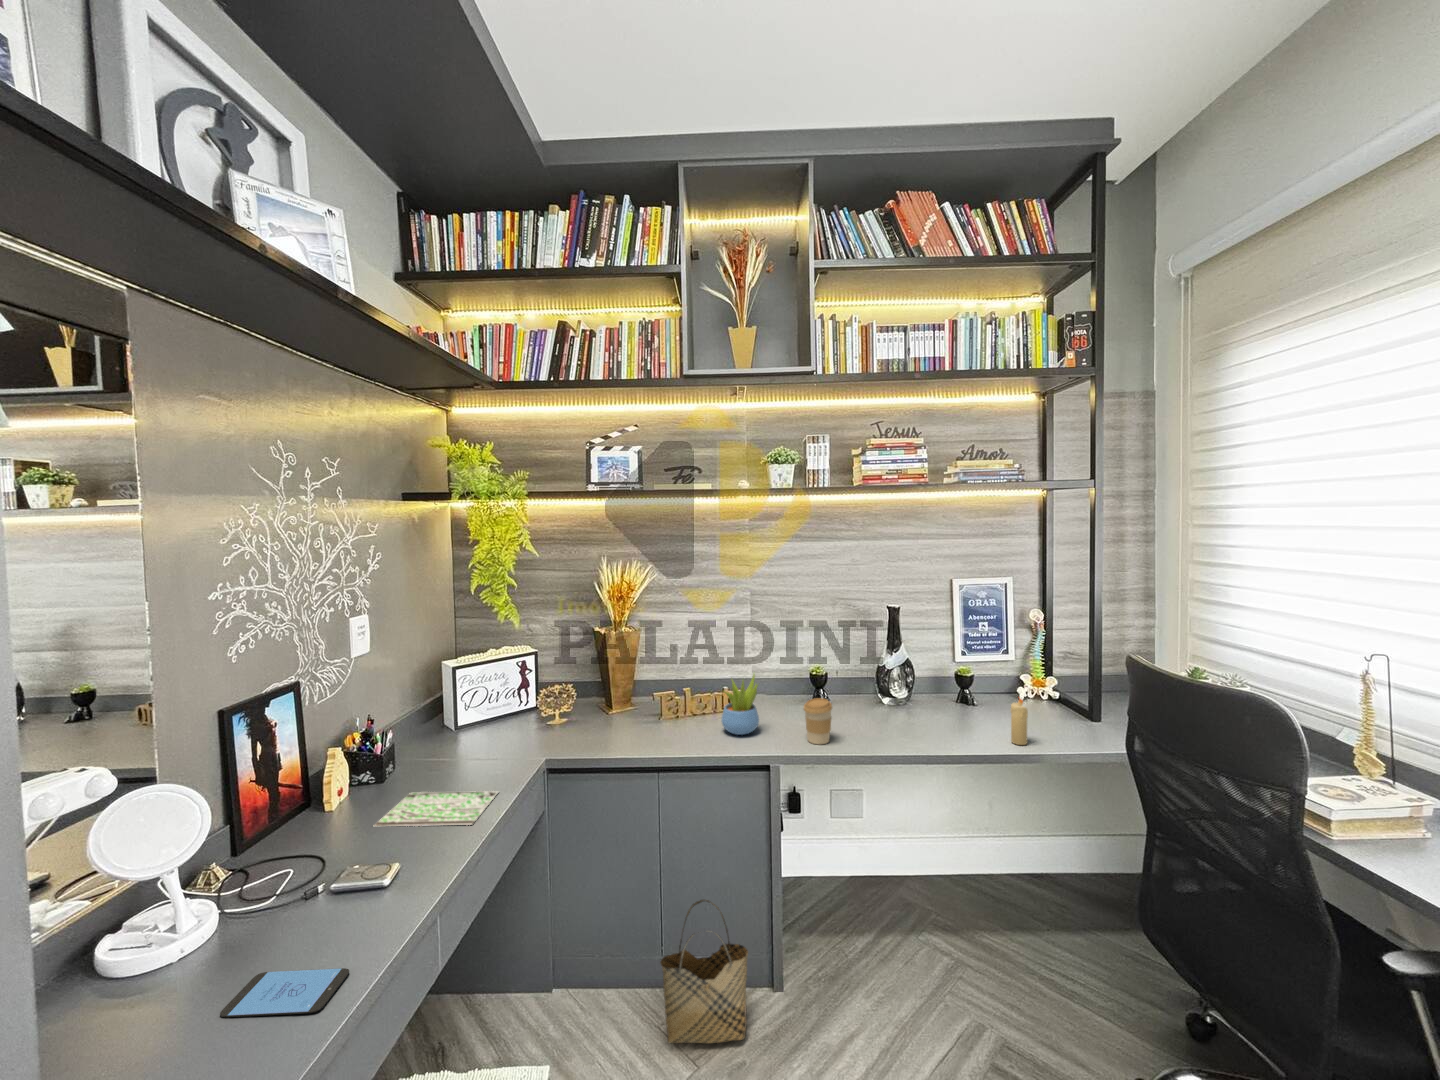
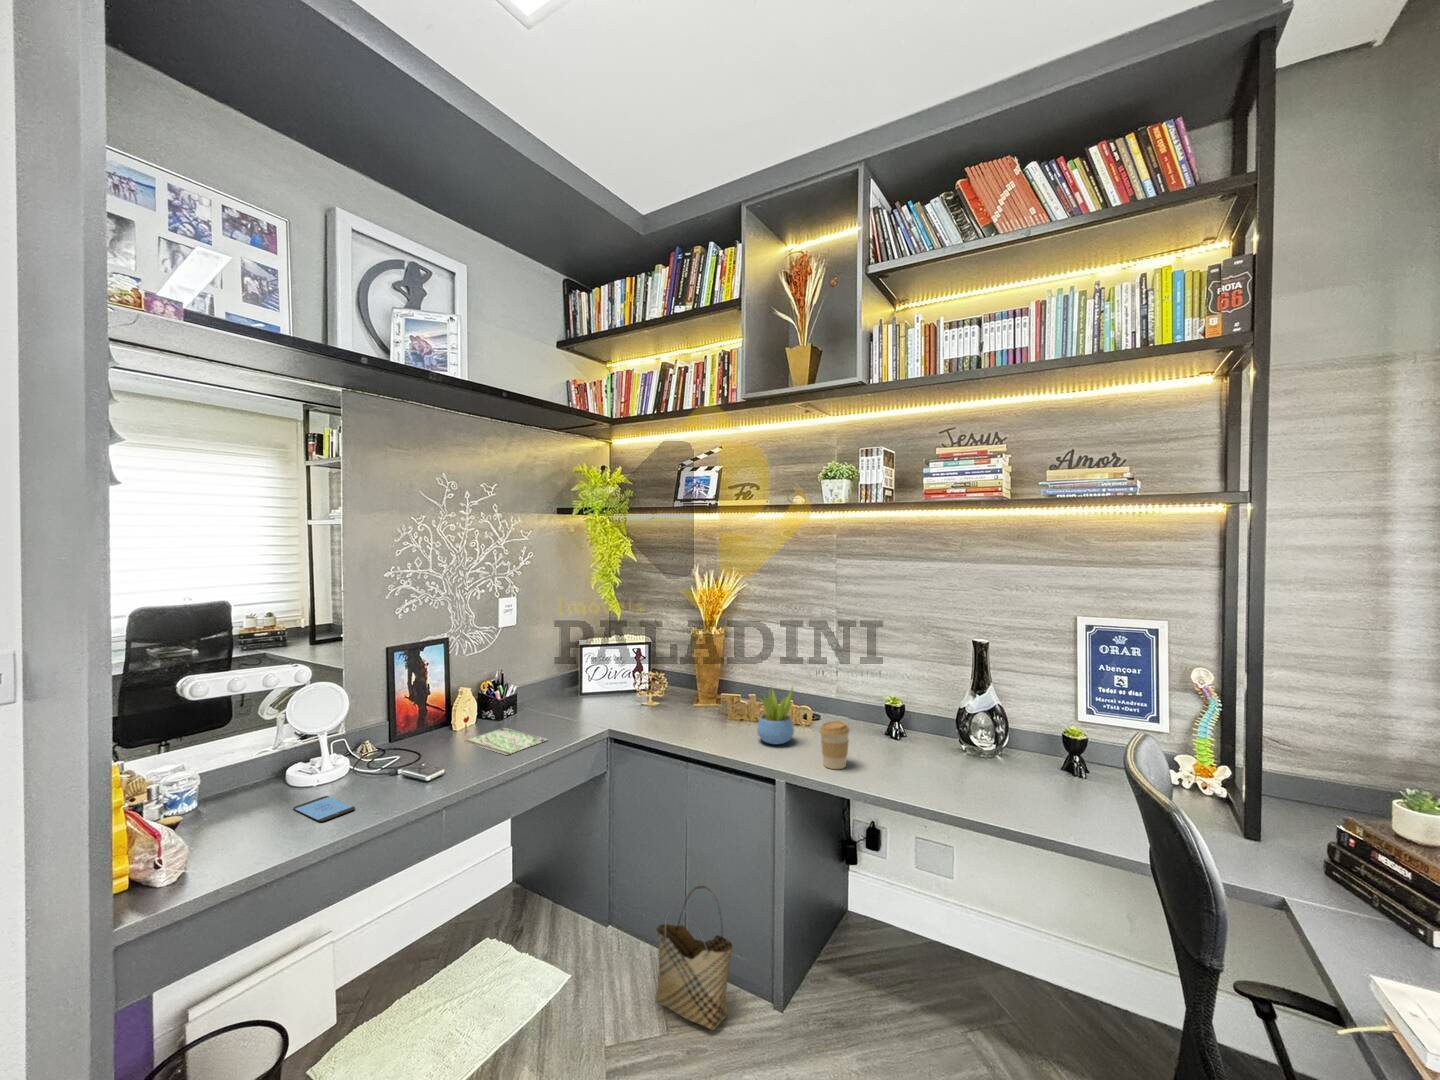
candle: present [1011,698,1028,745] -> none [1060,764,1084,829]

